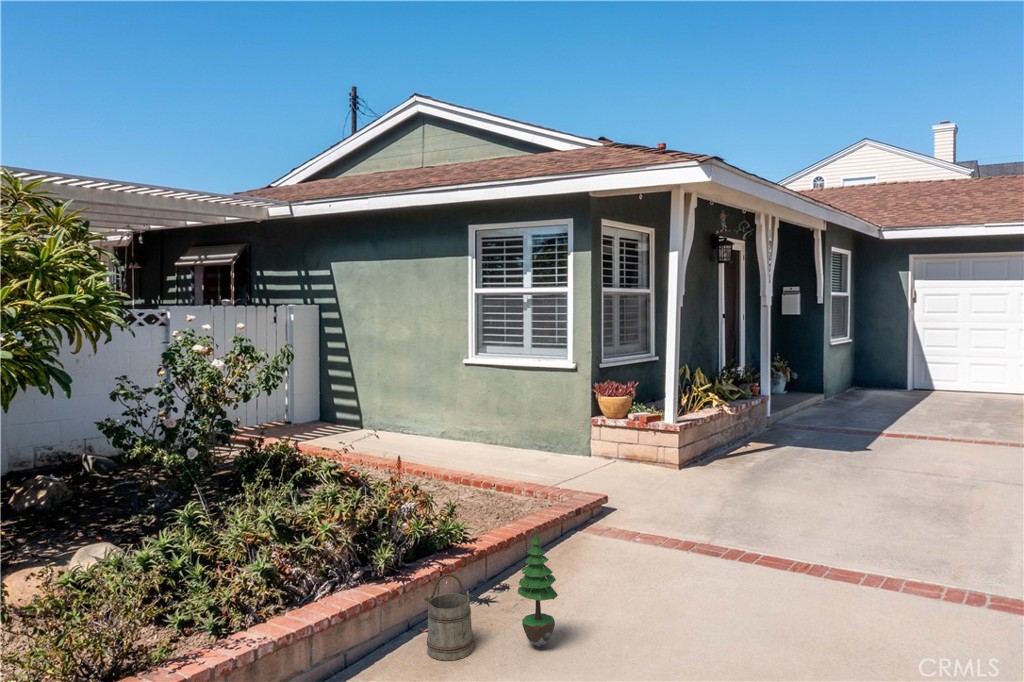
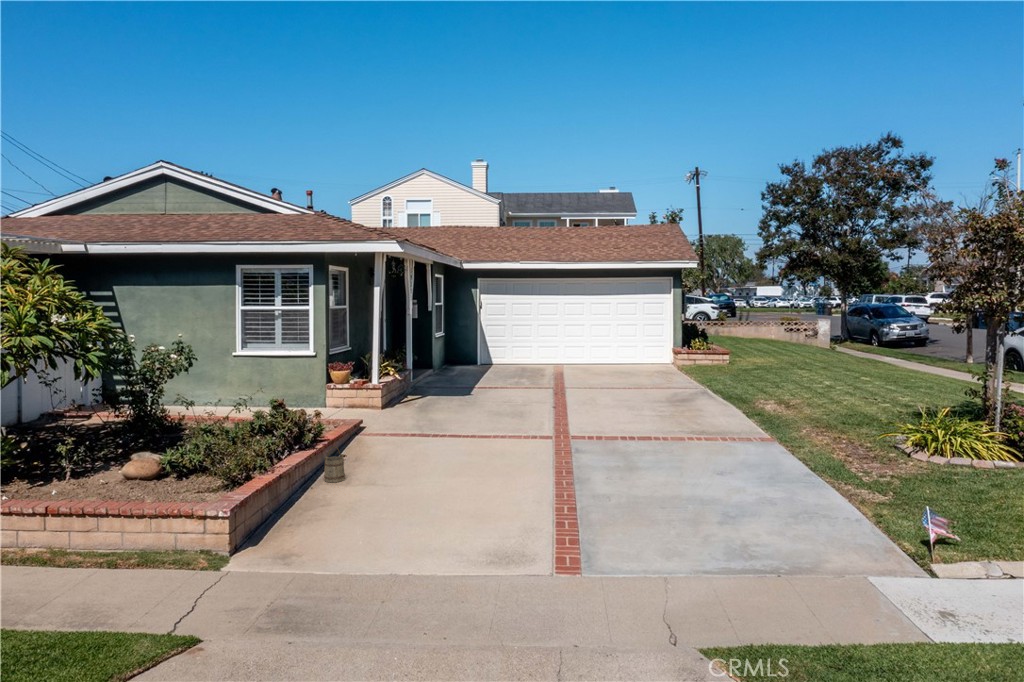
potted tree: present [518,534,558,647] -> none [362,425,379,474]

